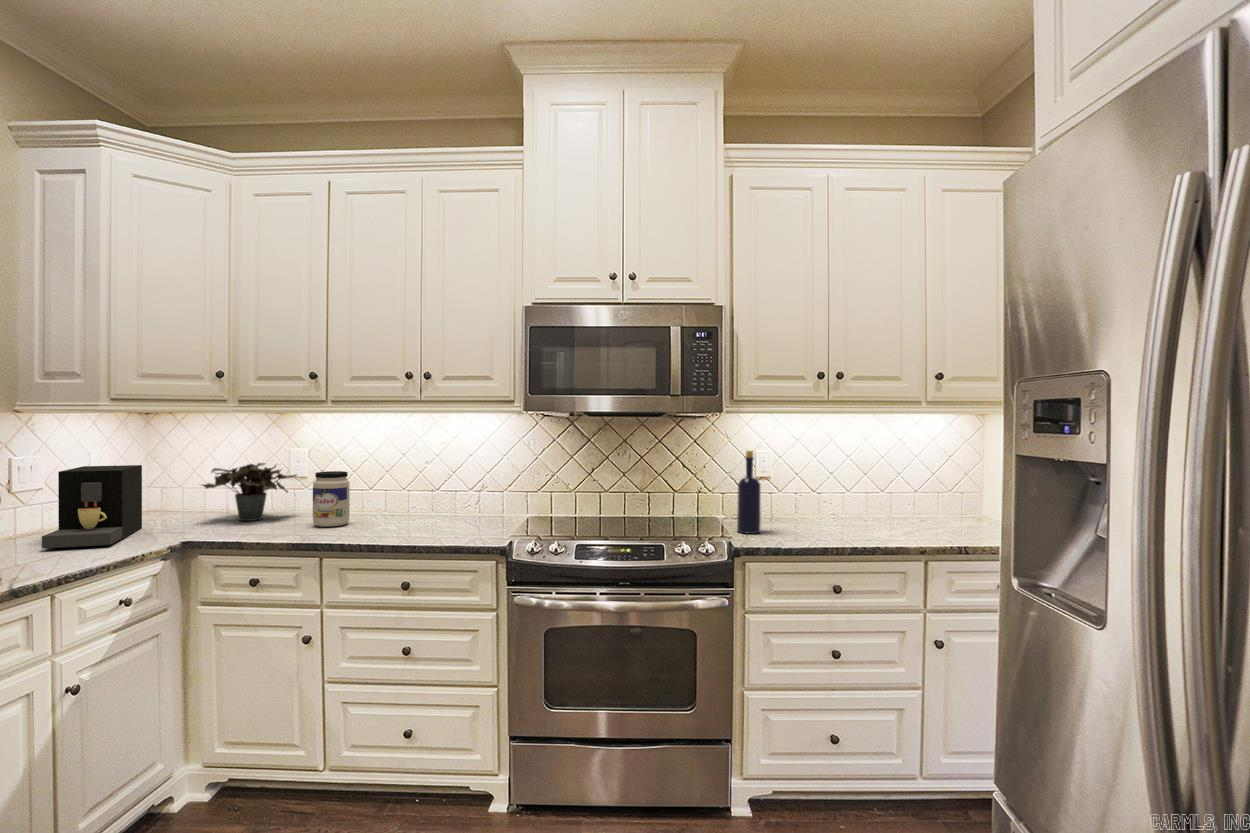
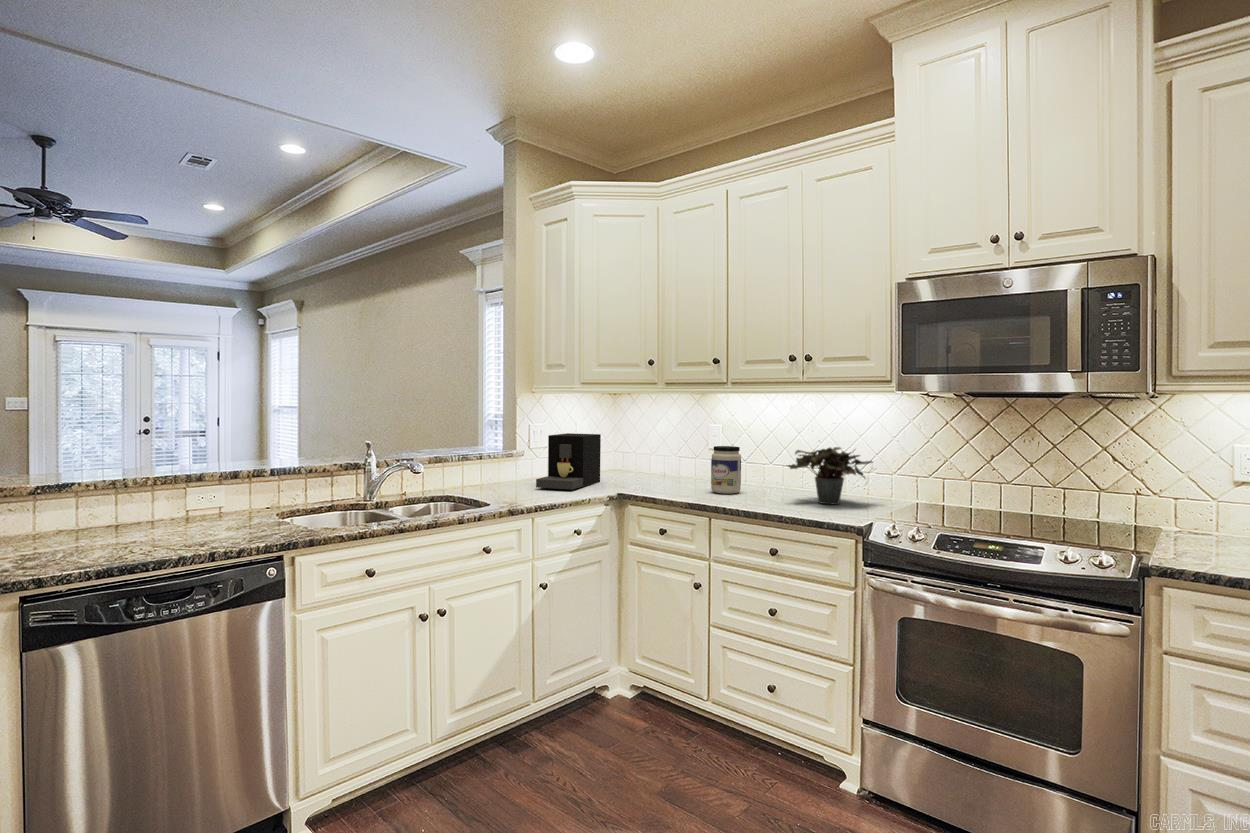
bottle: present [737,451,761,534] -> none [1175,443,1218,553]
potted plant: present [202,463,296,521] -> present [788,447,873,504]

